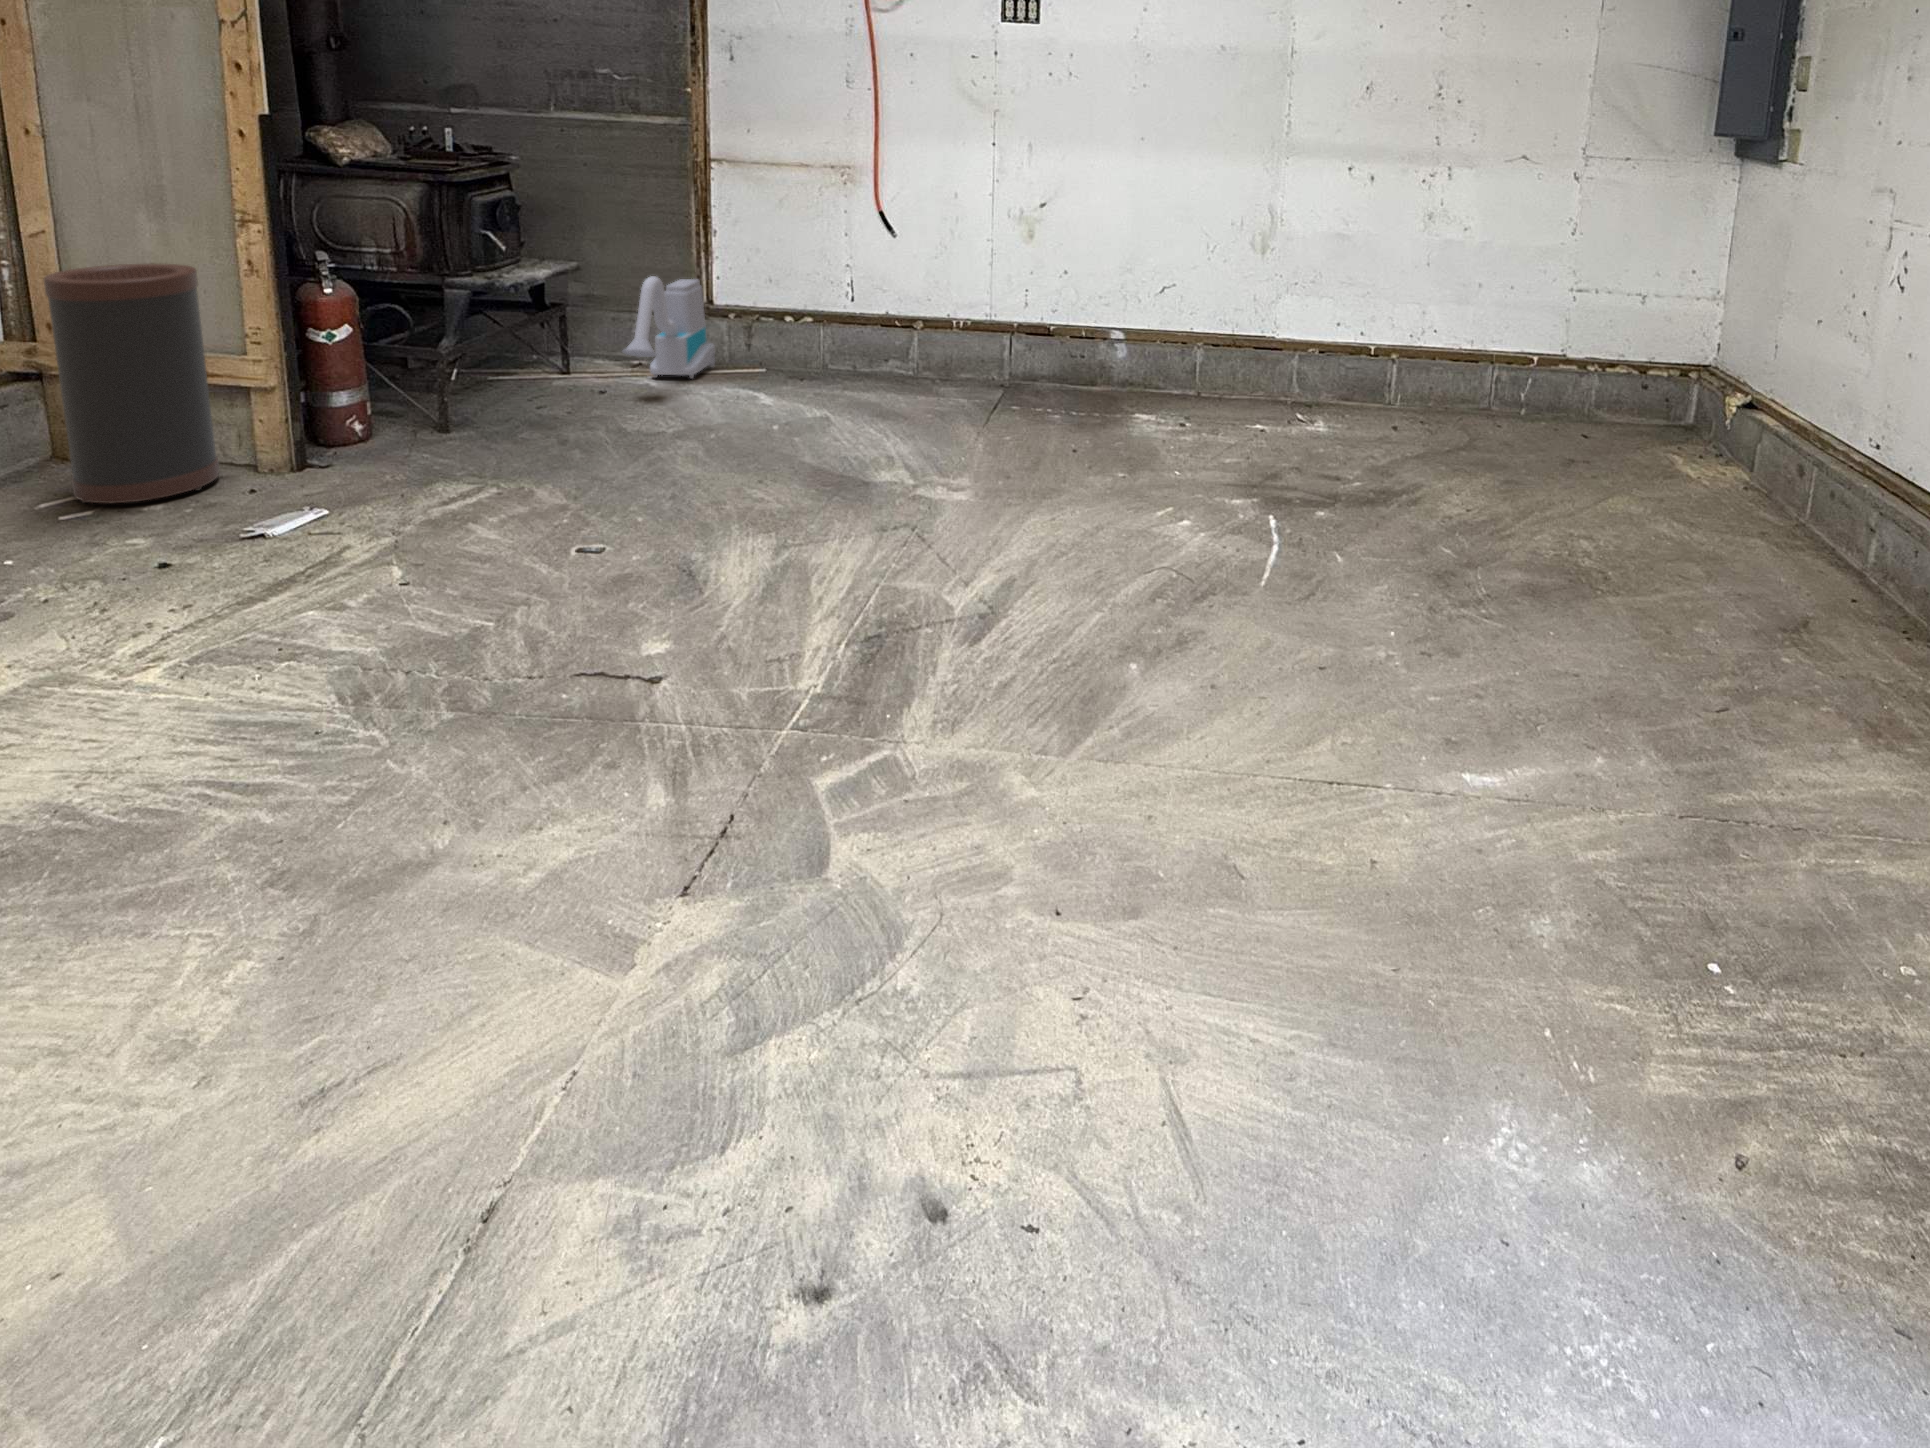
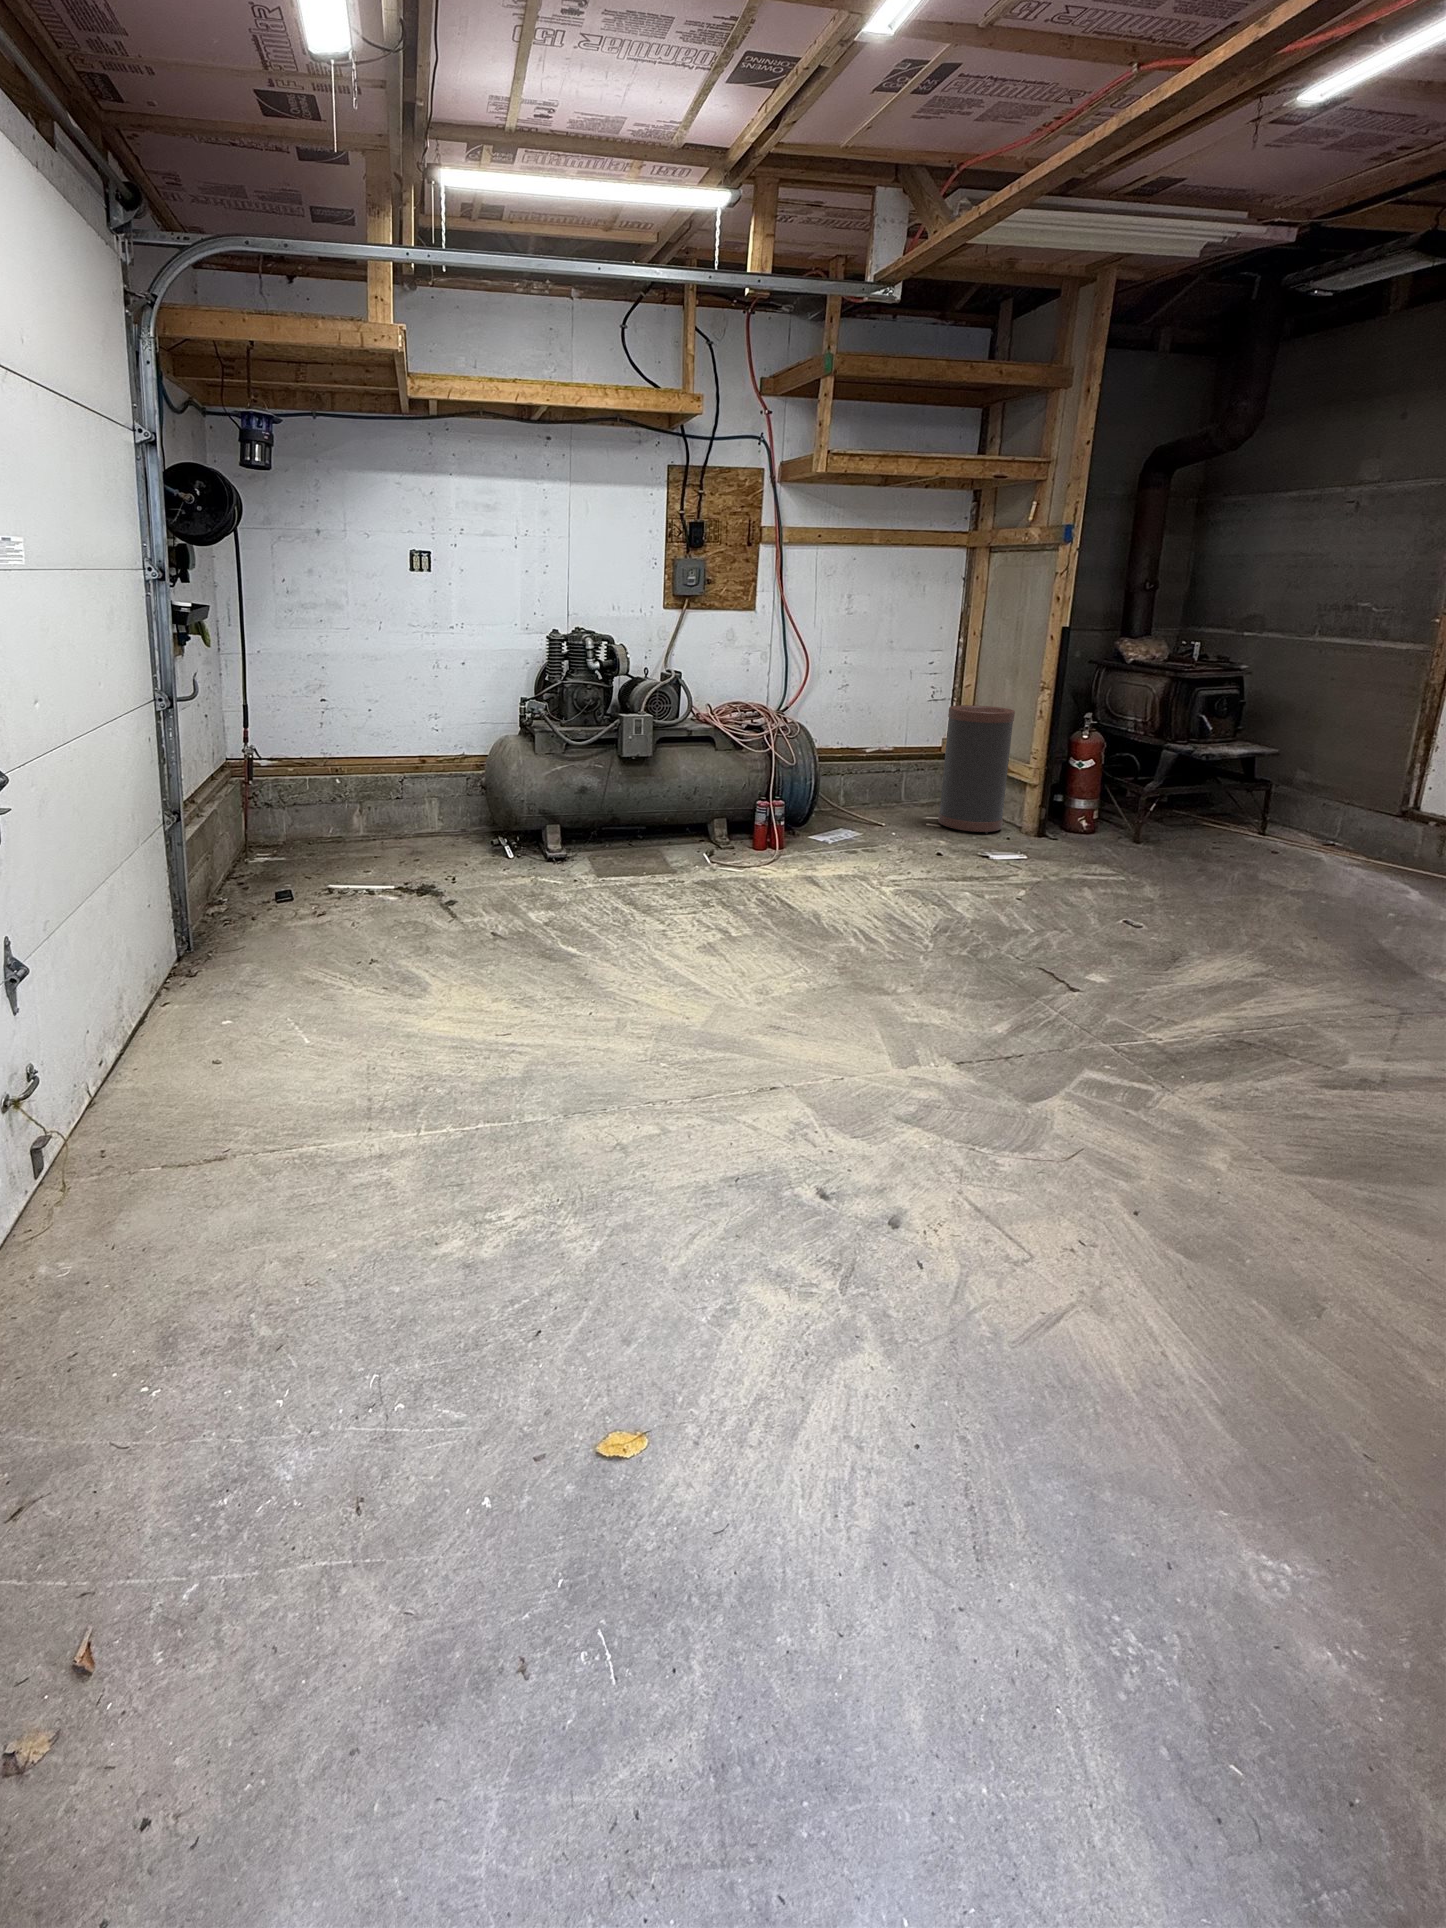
vacuum cleaner: present [622,276,715,379] -> none [1294,769,1417,868]

